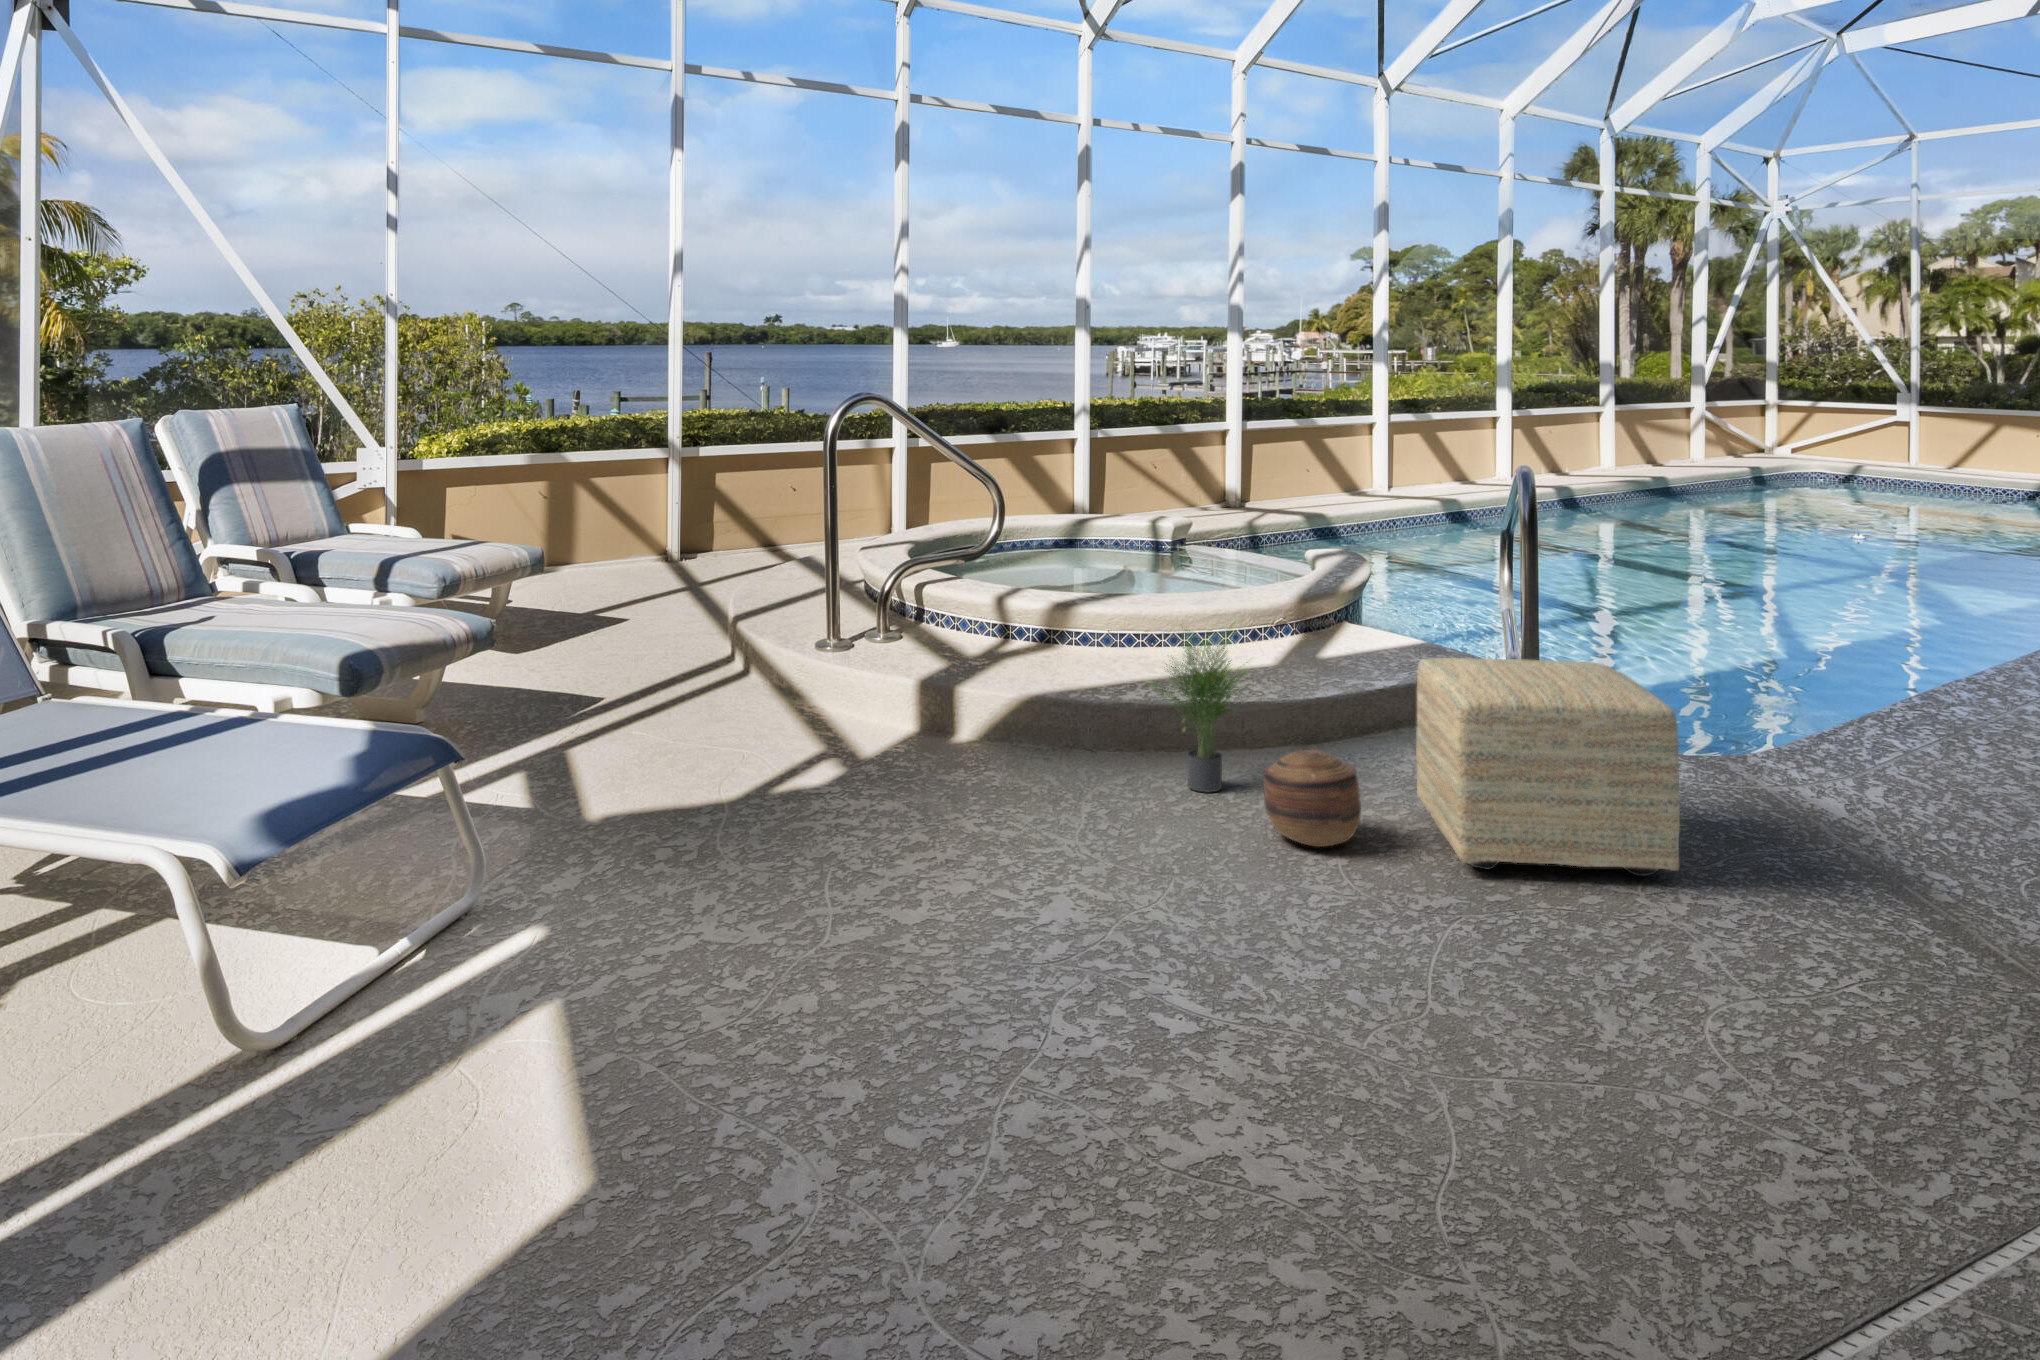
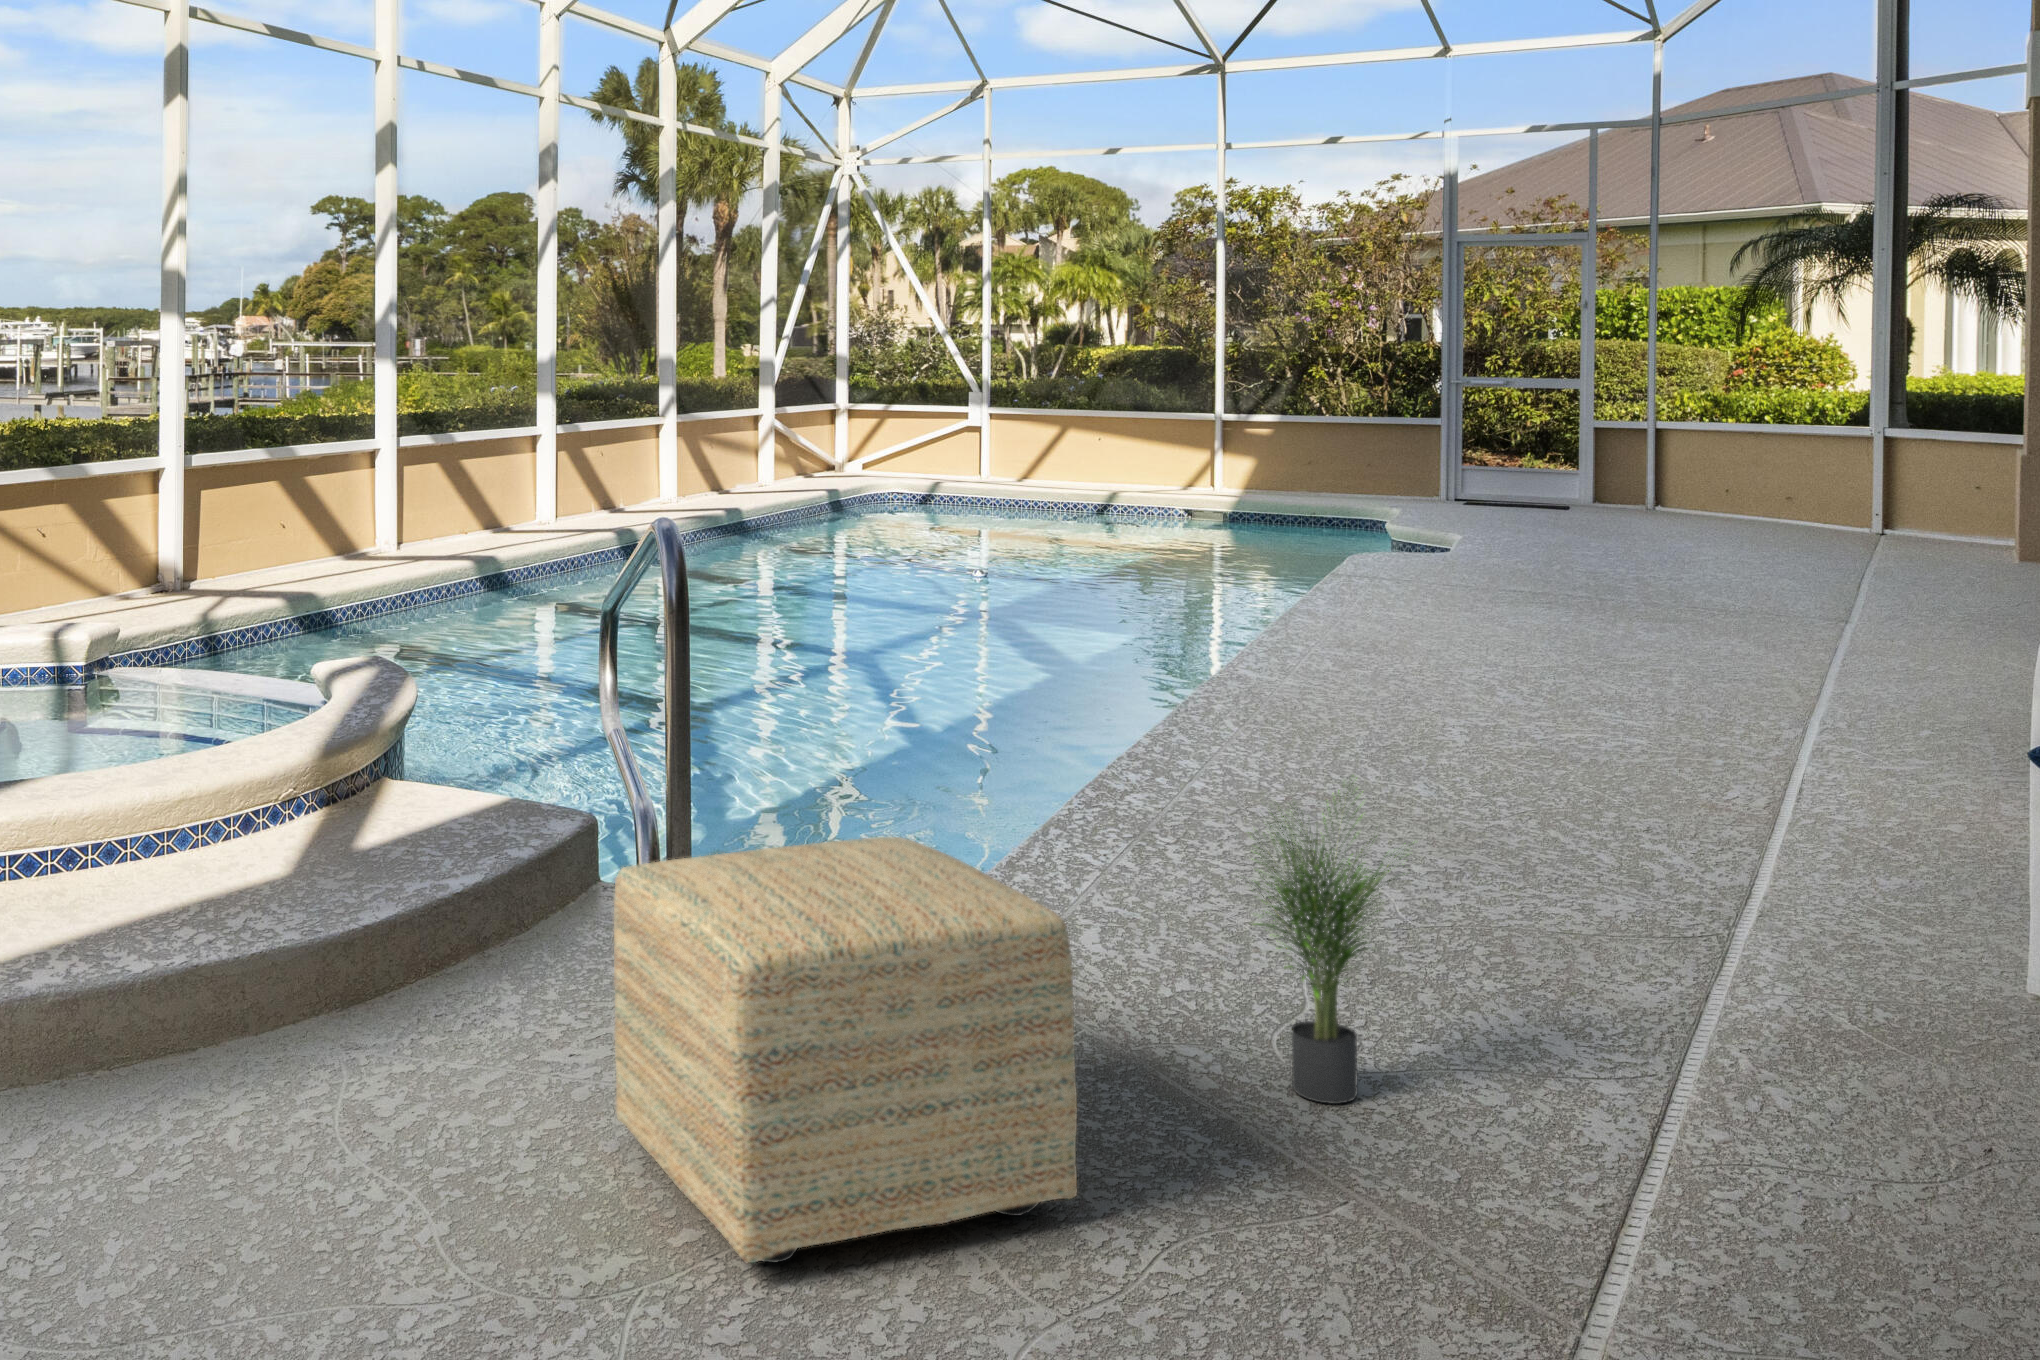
potted plant: present [1157,627,1247,792] -> present [1248,778,1405,1104]
basket: present [1263,750,1361,847] -> none [361,1081,547,1279]

